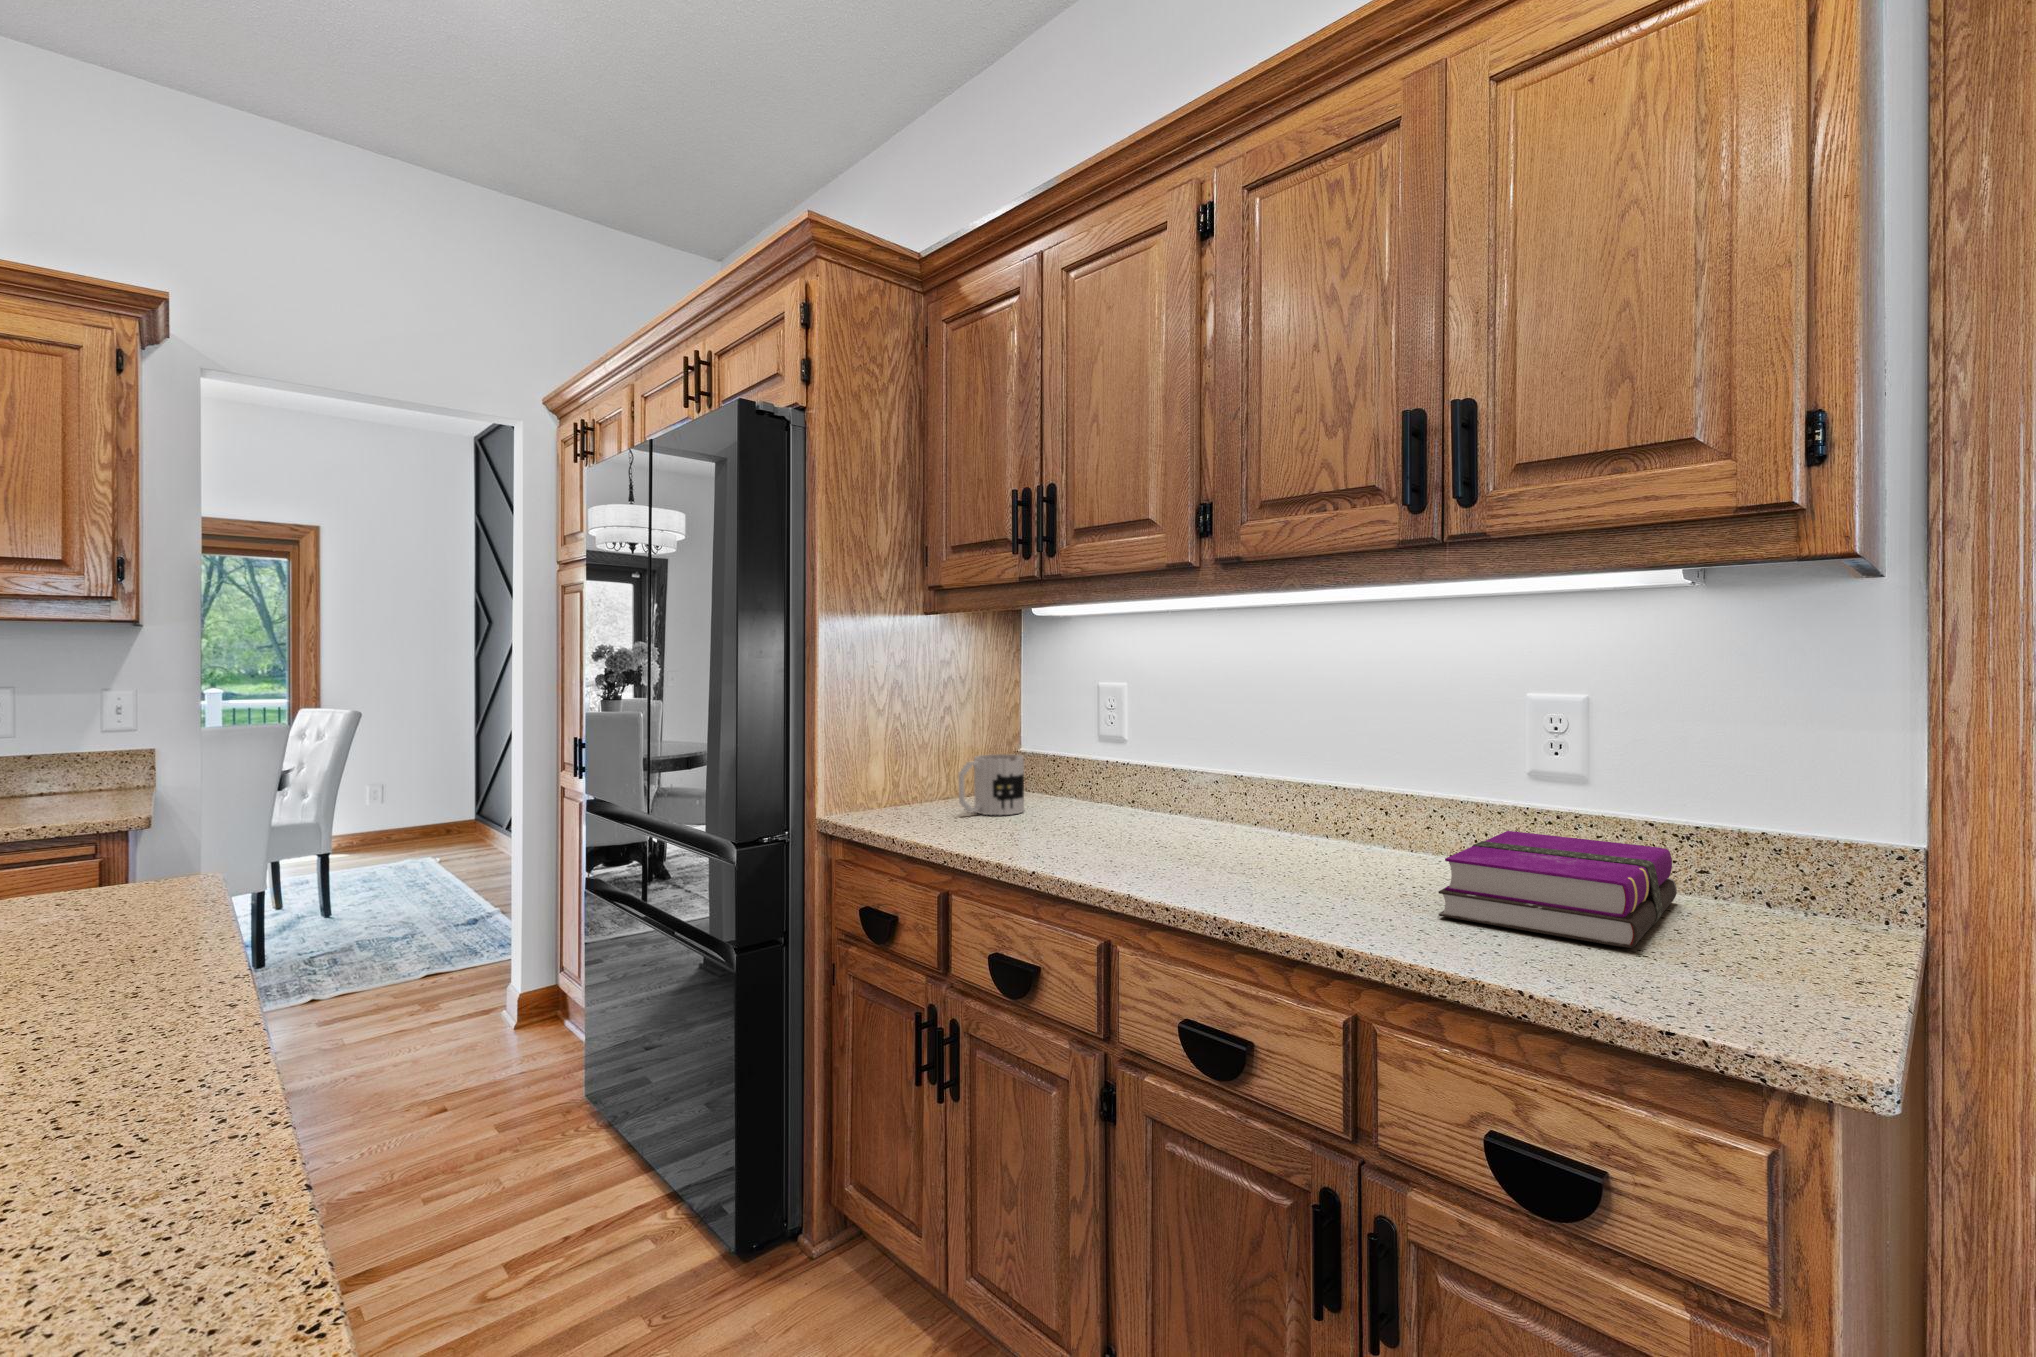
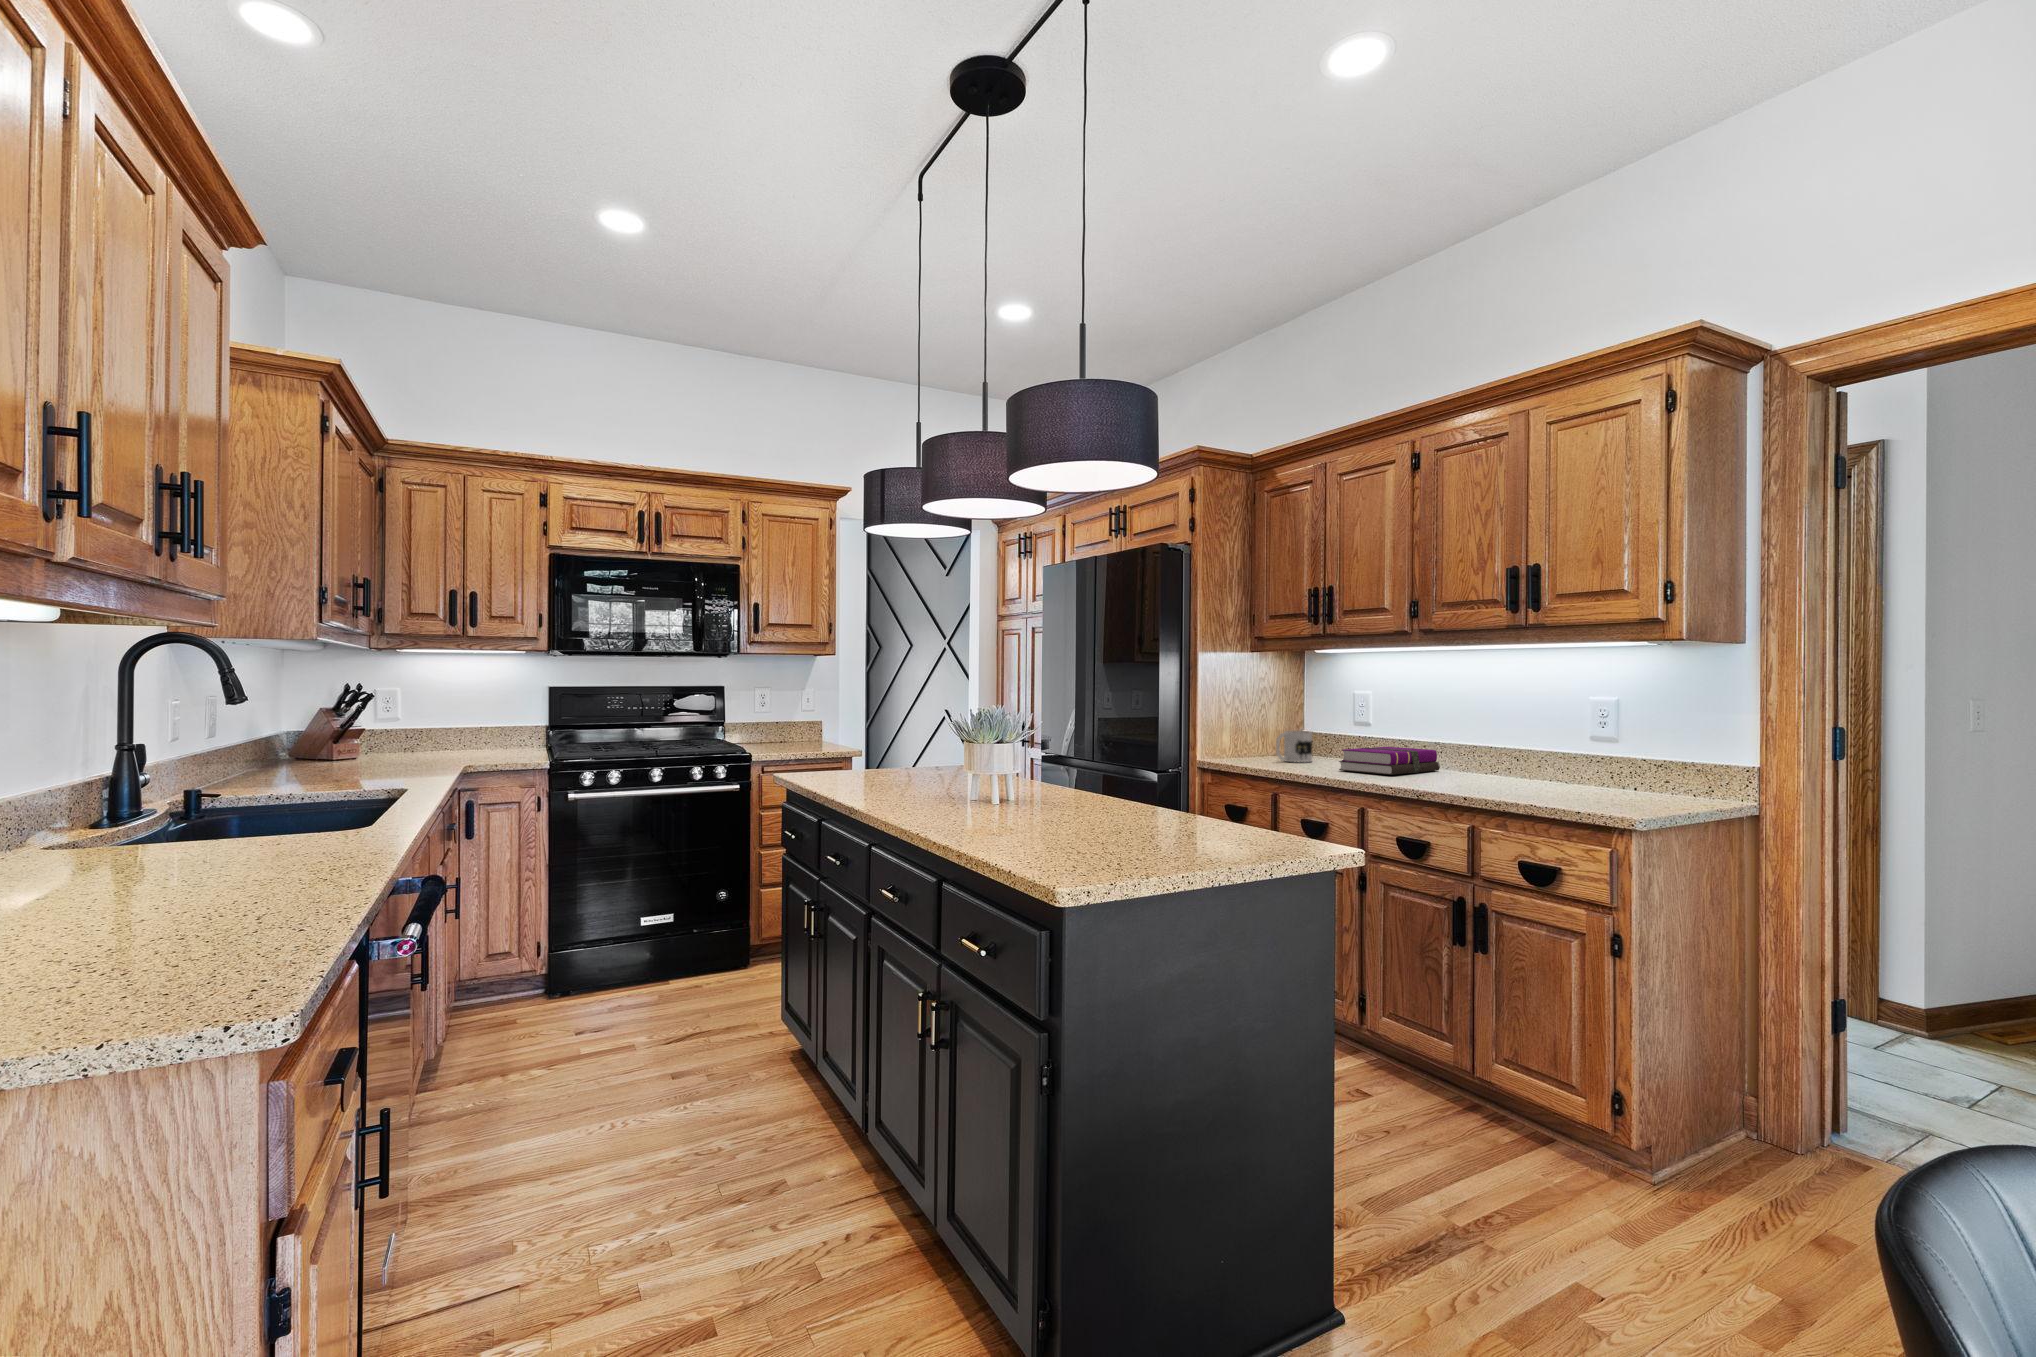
hardback book: present [1438,831,1677,948] -> present [1339,747,1440,775]

